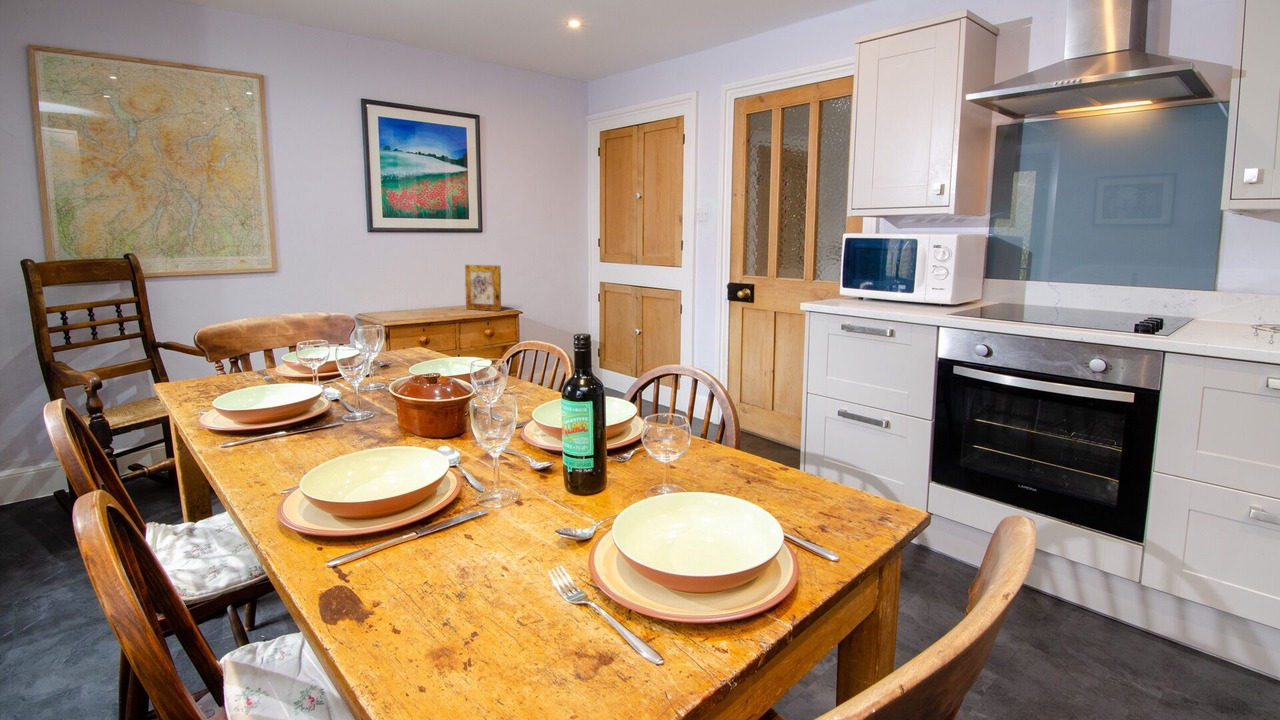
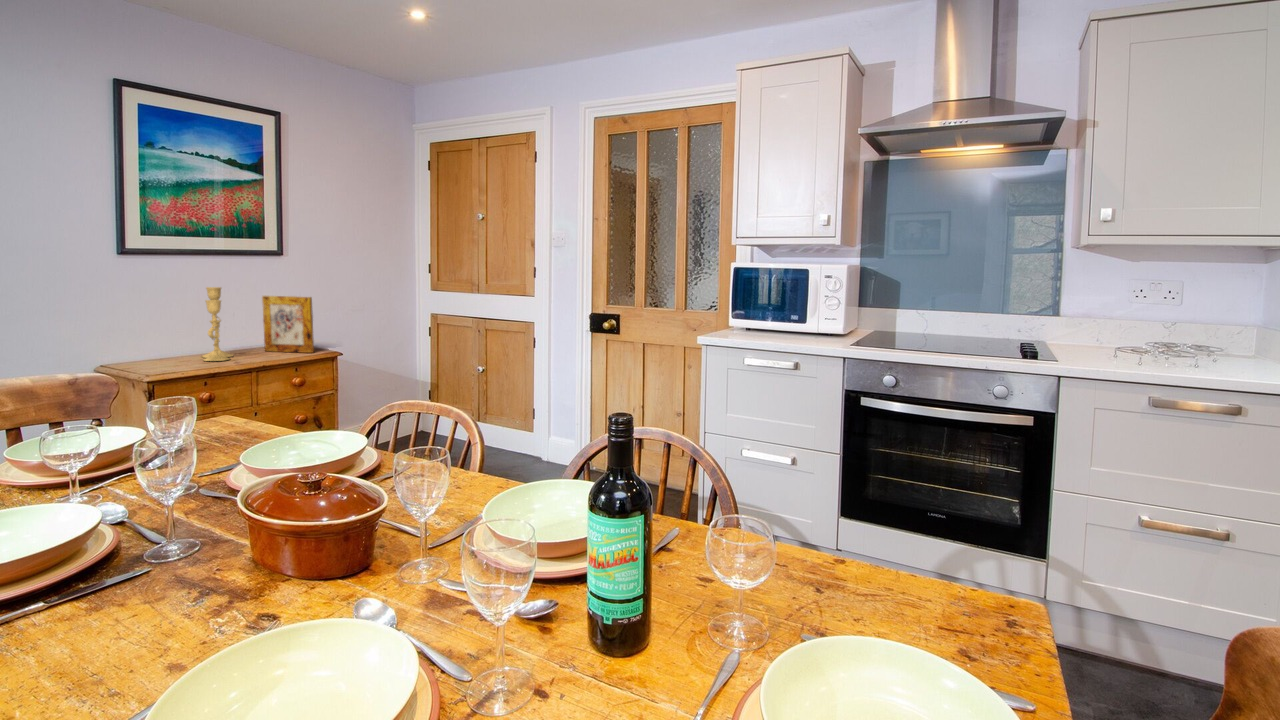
candlestick: none [420,257,443,315] -> present [202,287,233,361]

